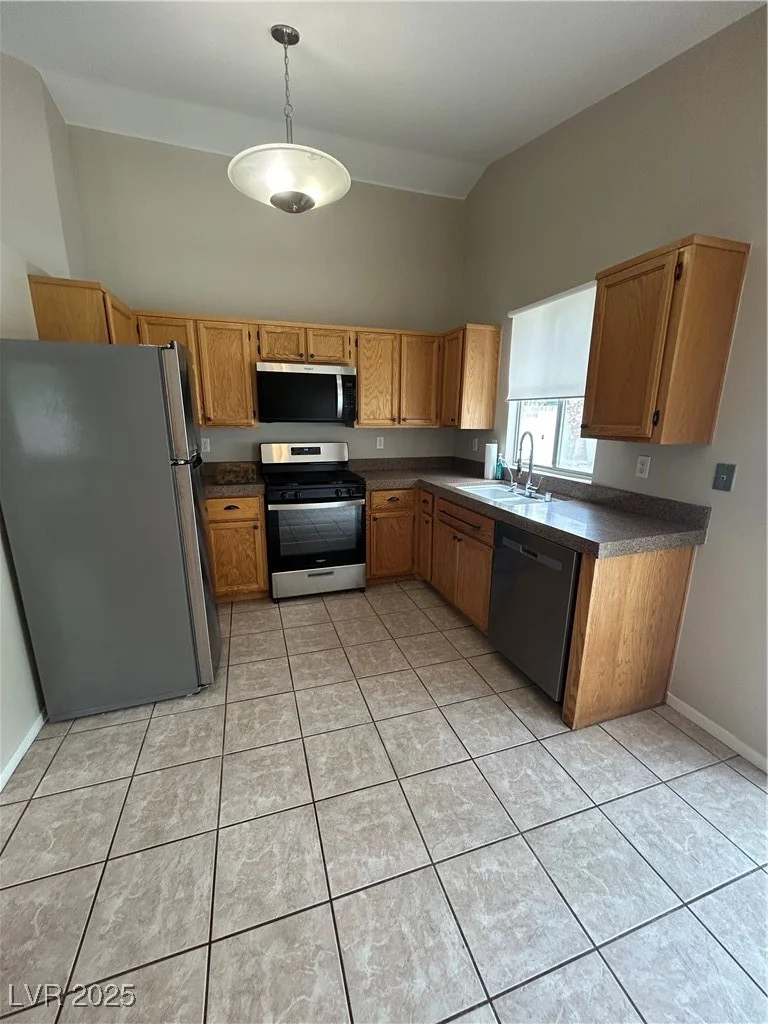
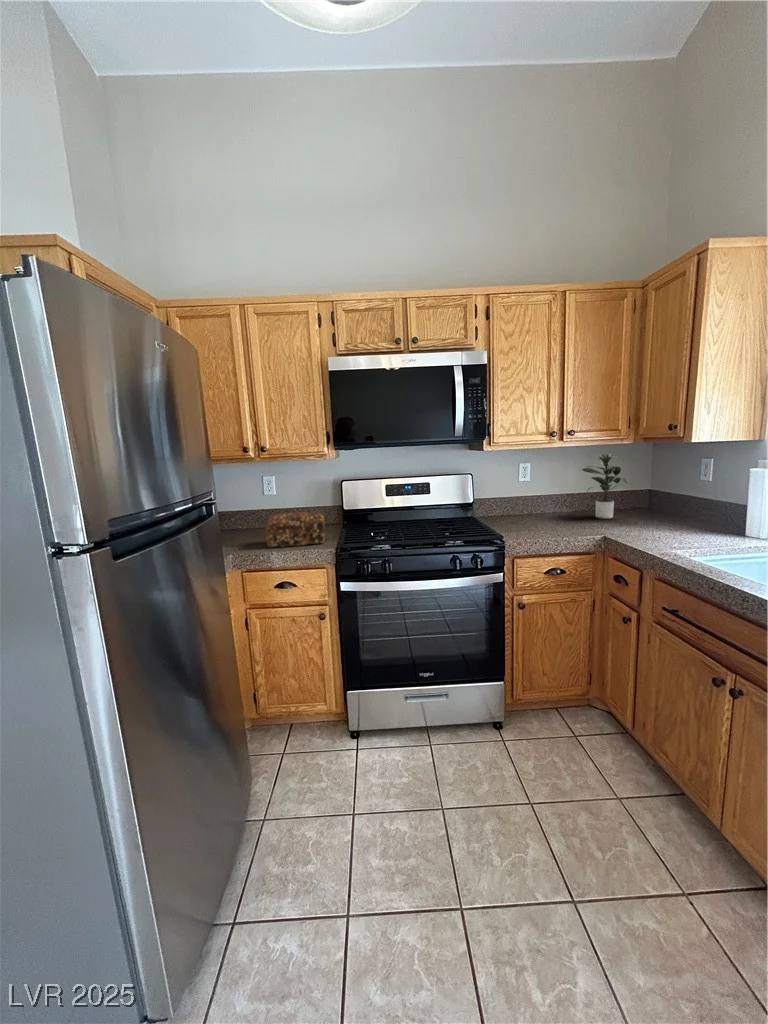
potted plant: none [409,433,443,471] -> present [582,454,632,519]

